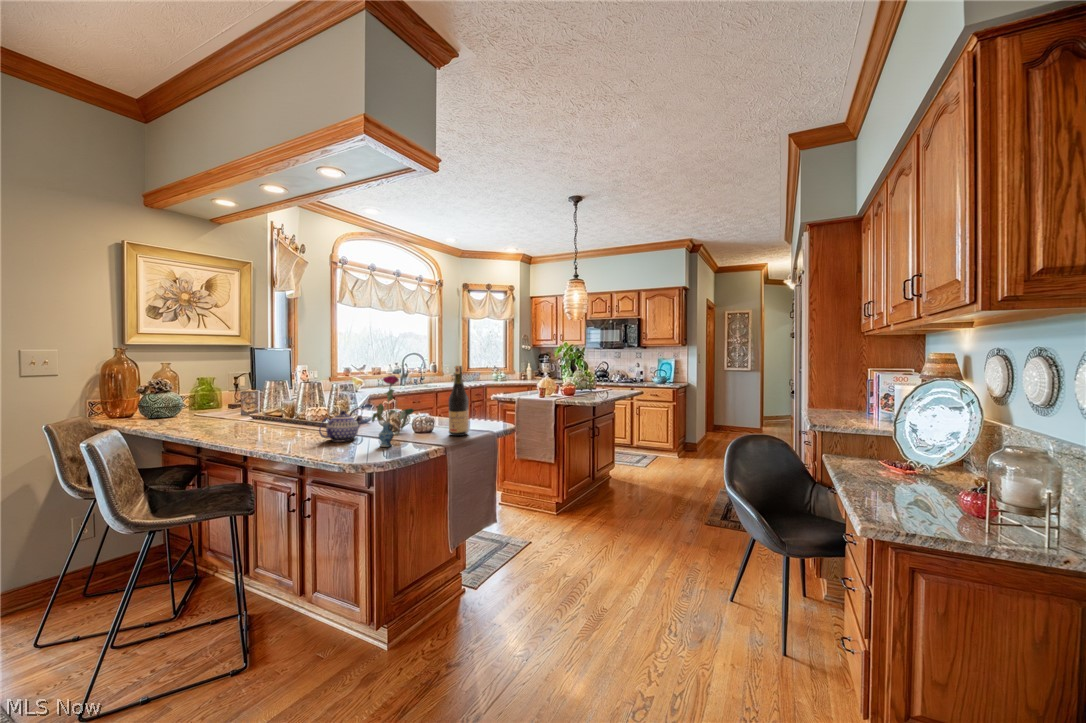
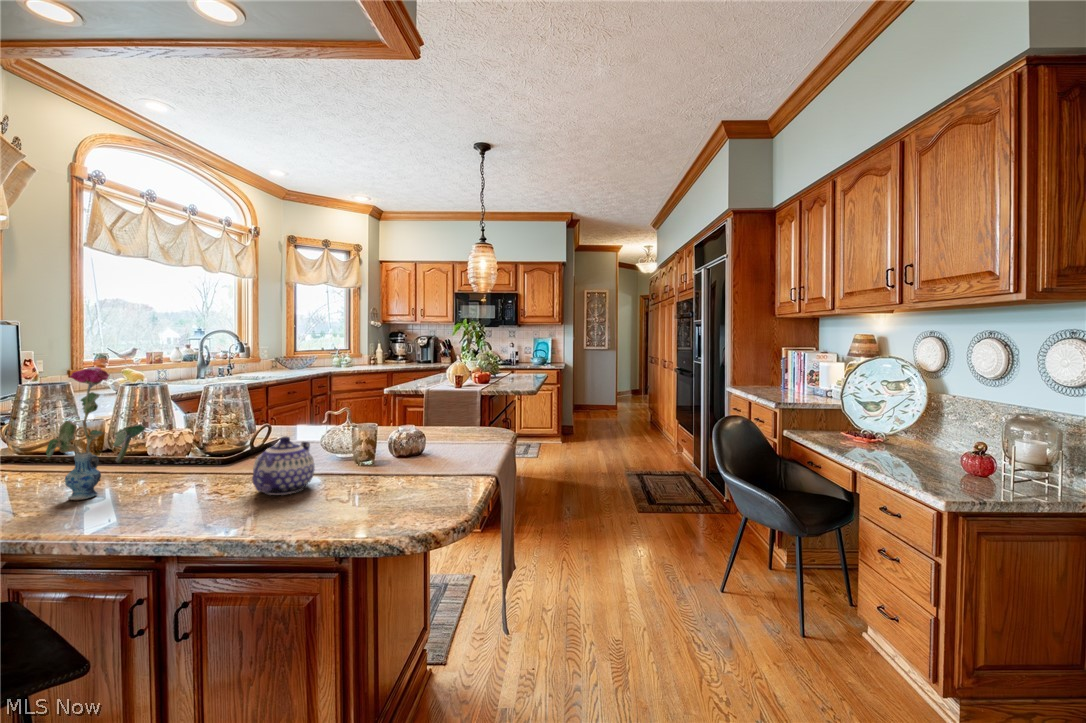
wine bottle: present [449,366,469,436] -> none [451,351,482,459]
vase: present [372,375,414,447] -> present [46,367,145,500]

